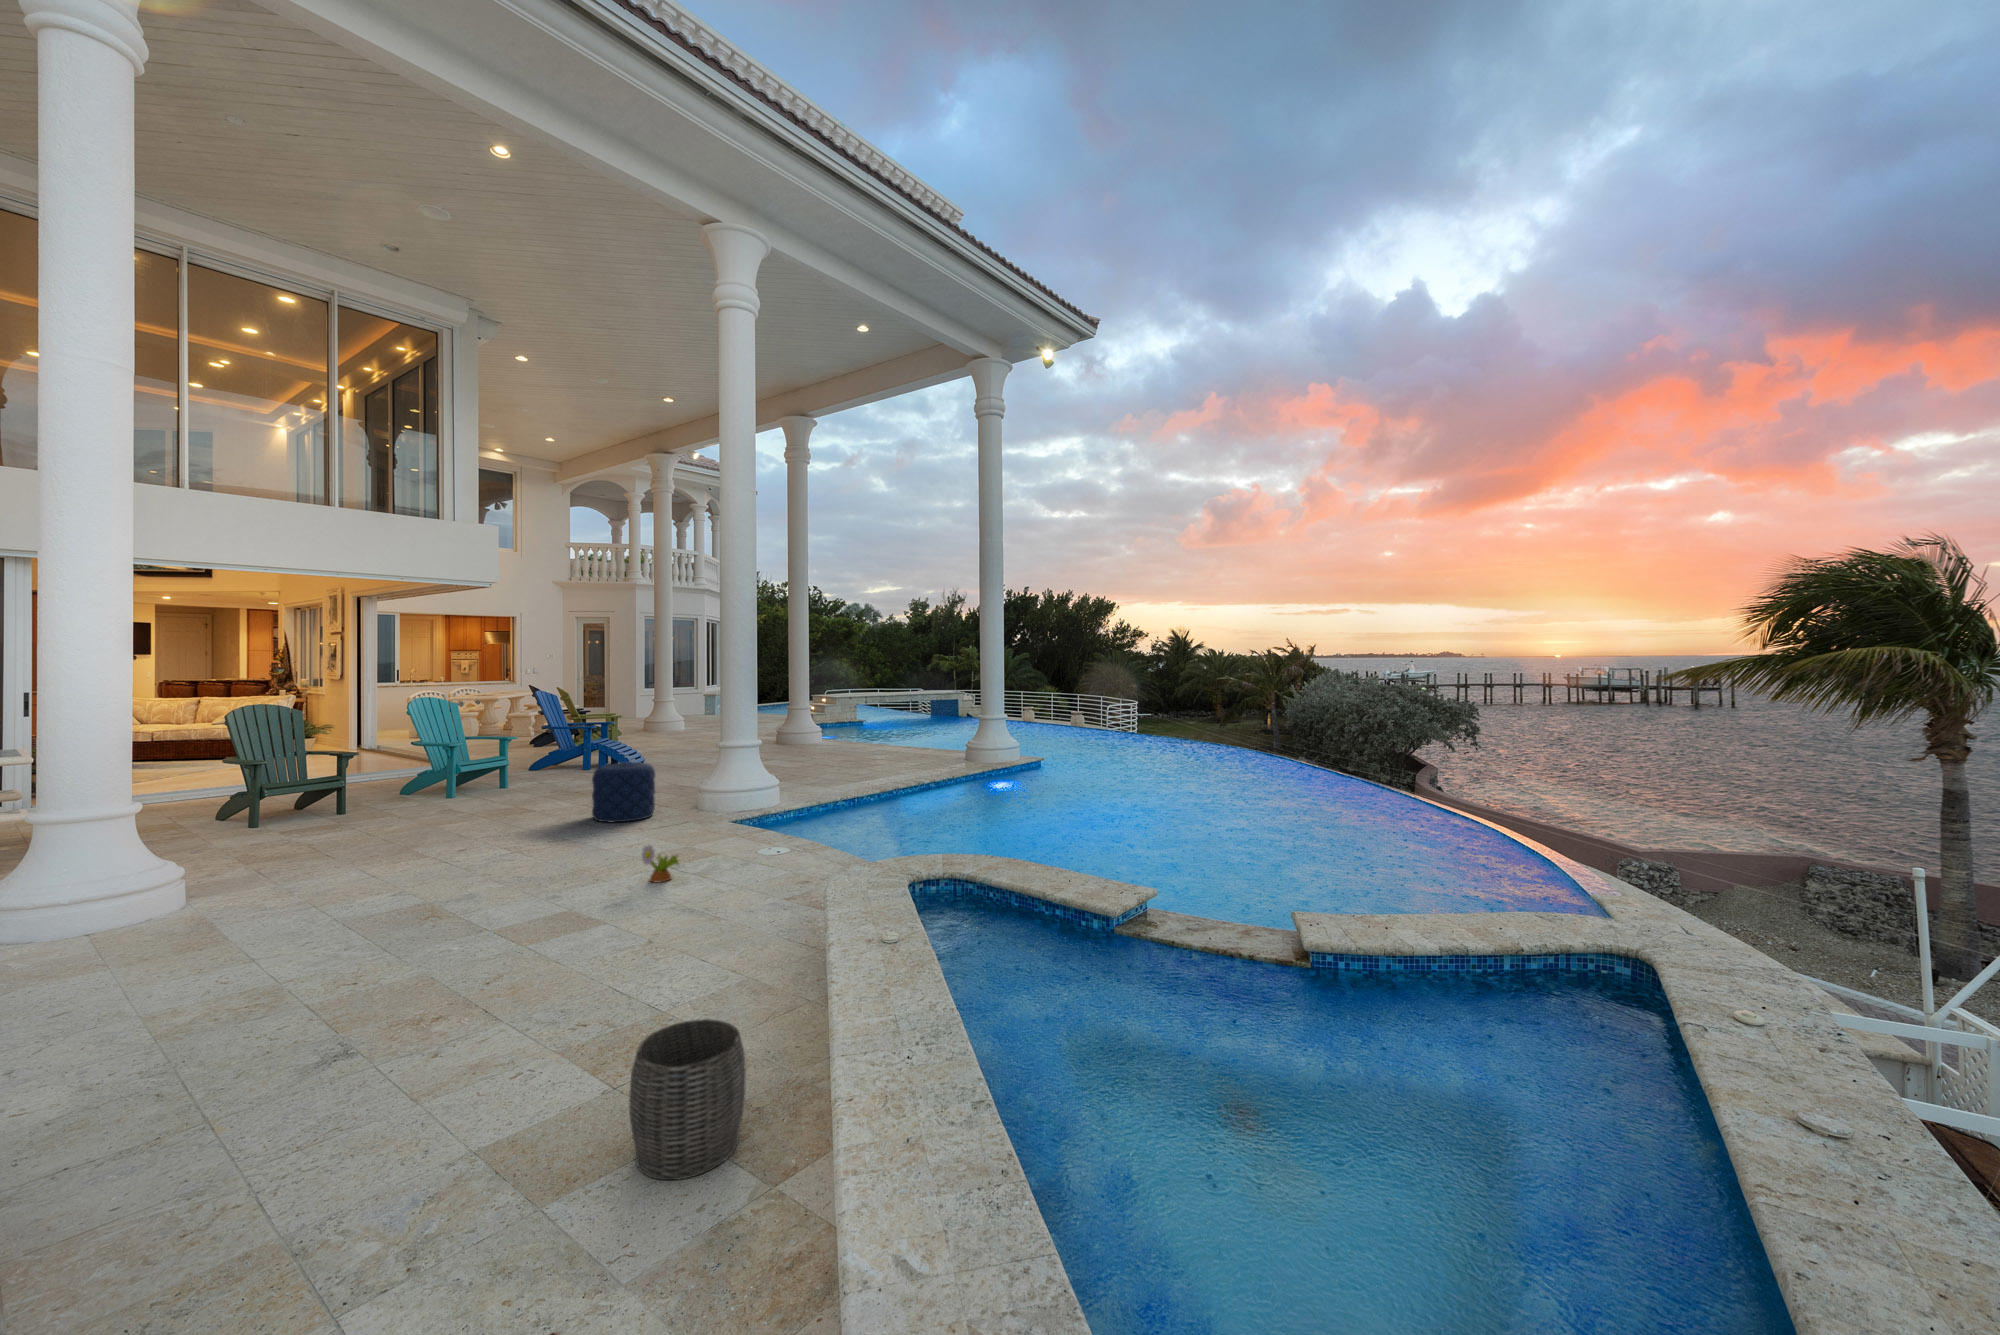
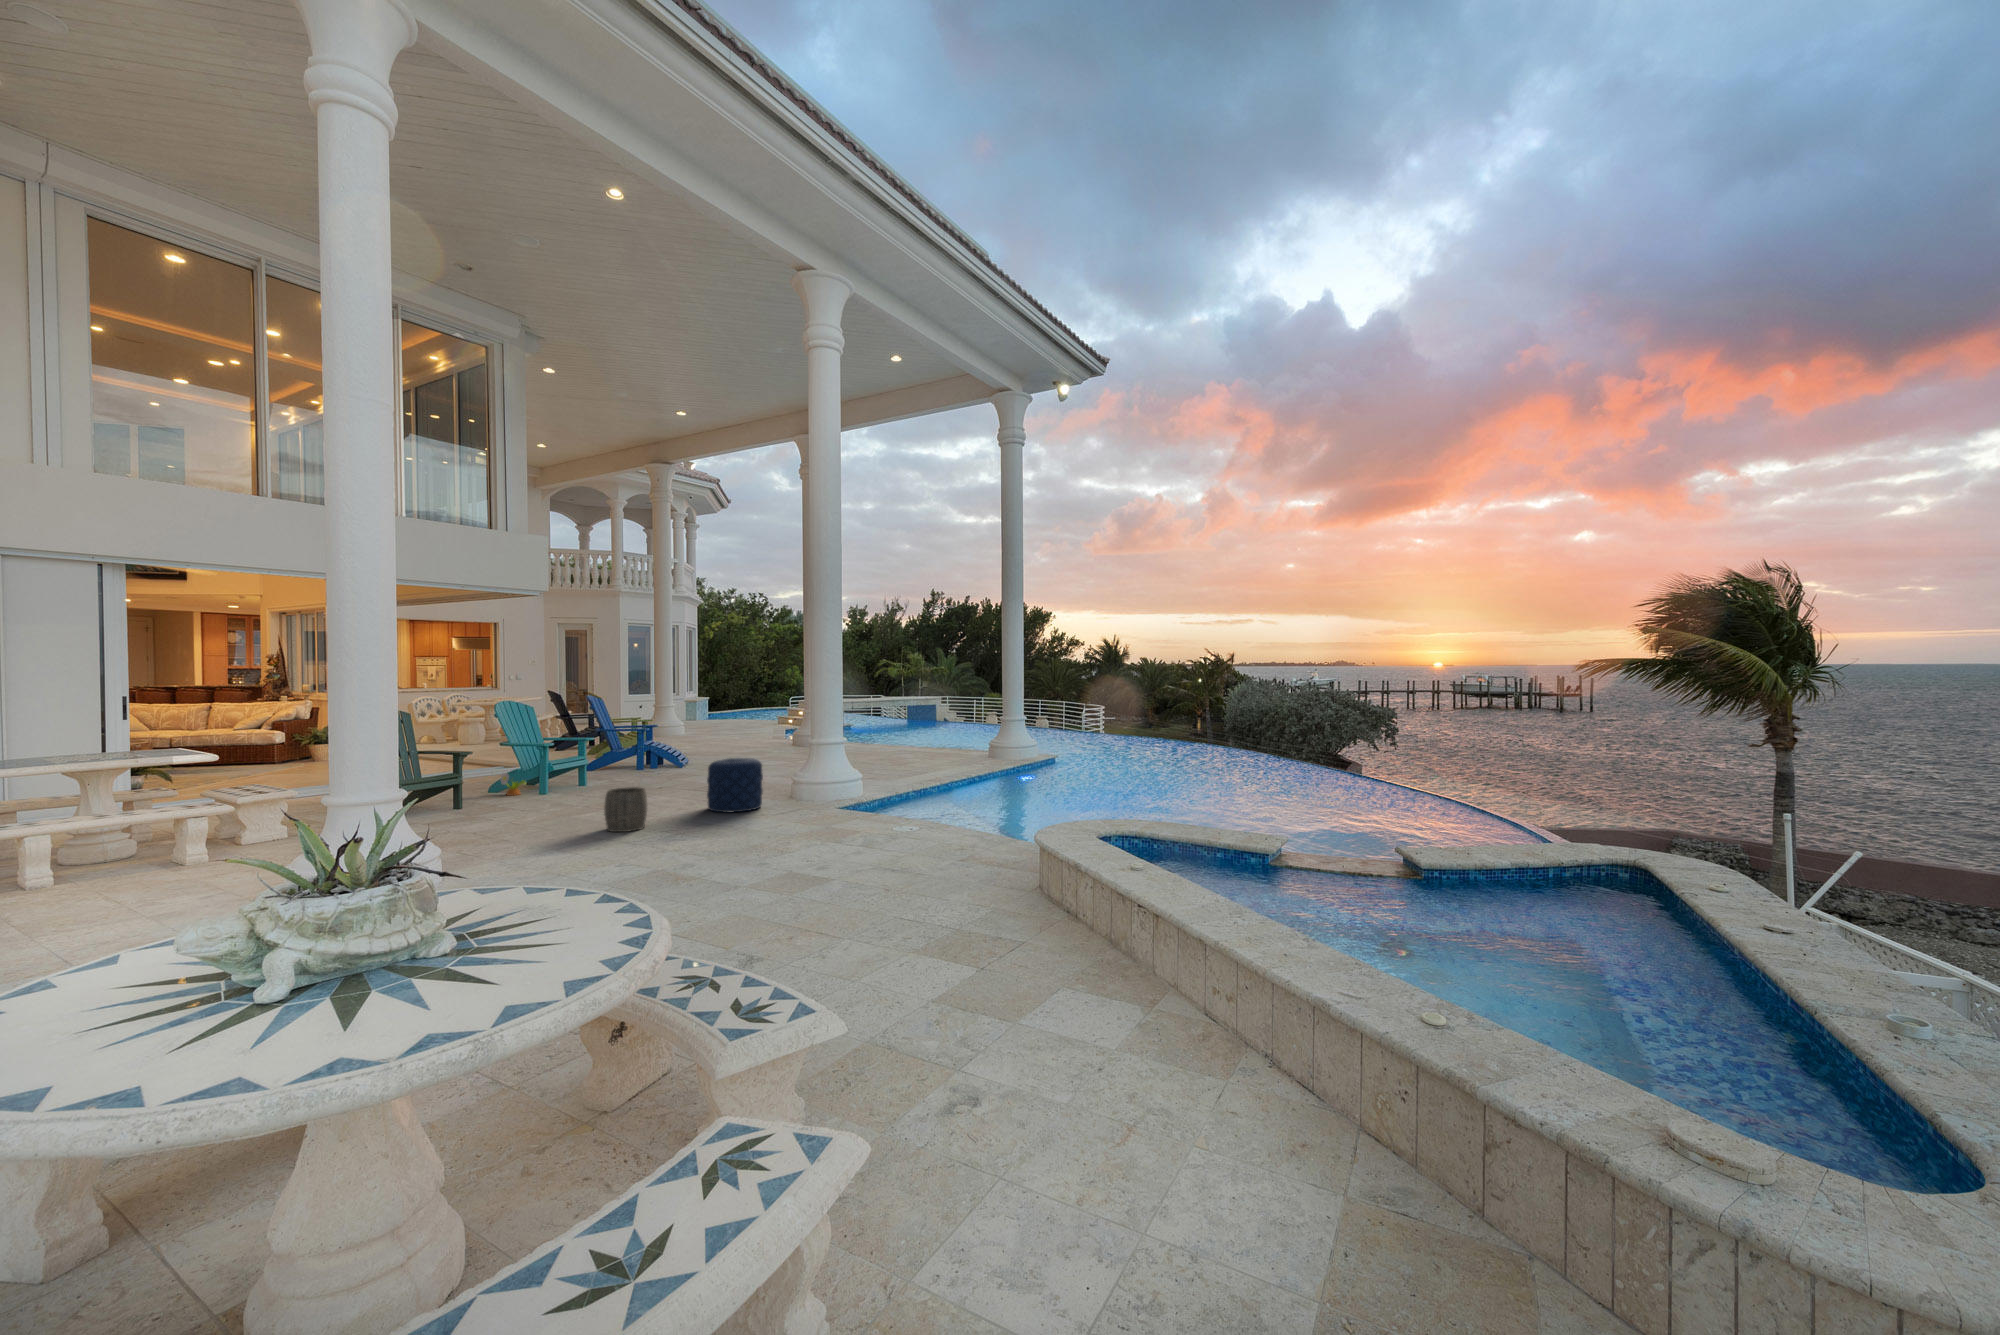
decorative plant: present [642,845,679,883] -> present [500,773,526,796]
woven basket: present [629,1019,746,1180] -> present [604,787,647,832]

